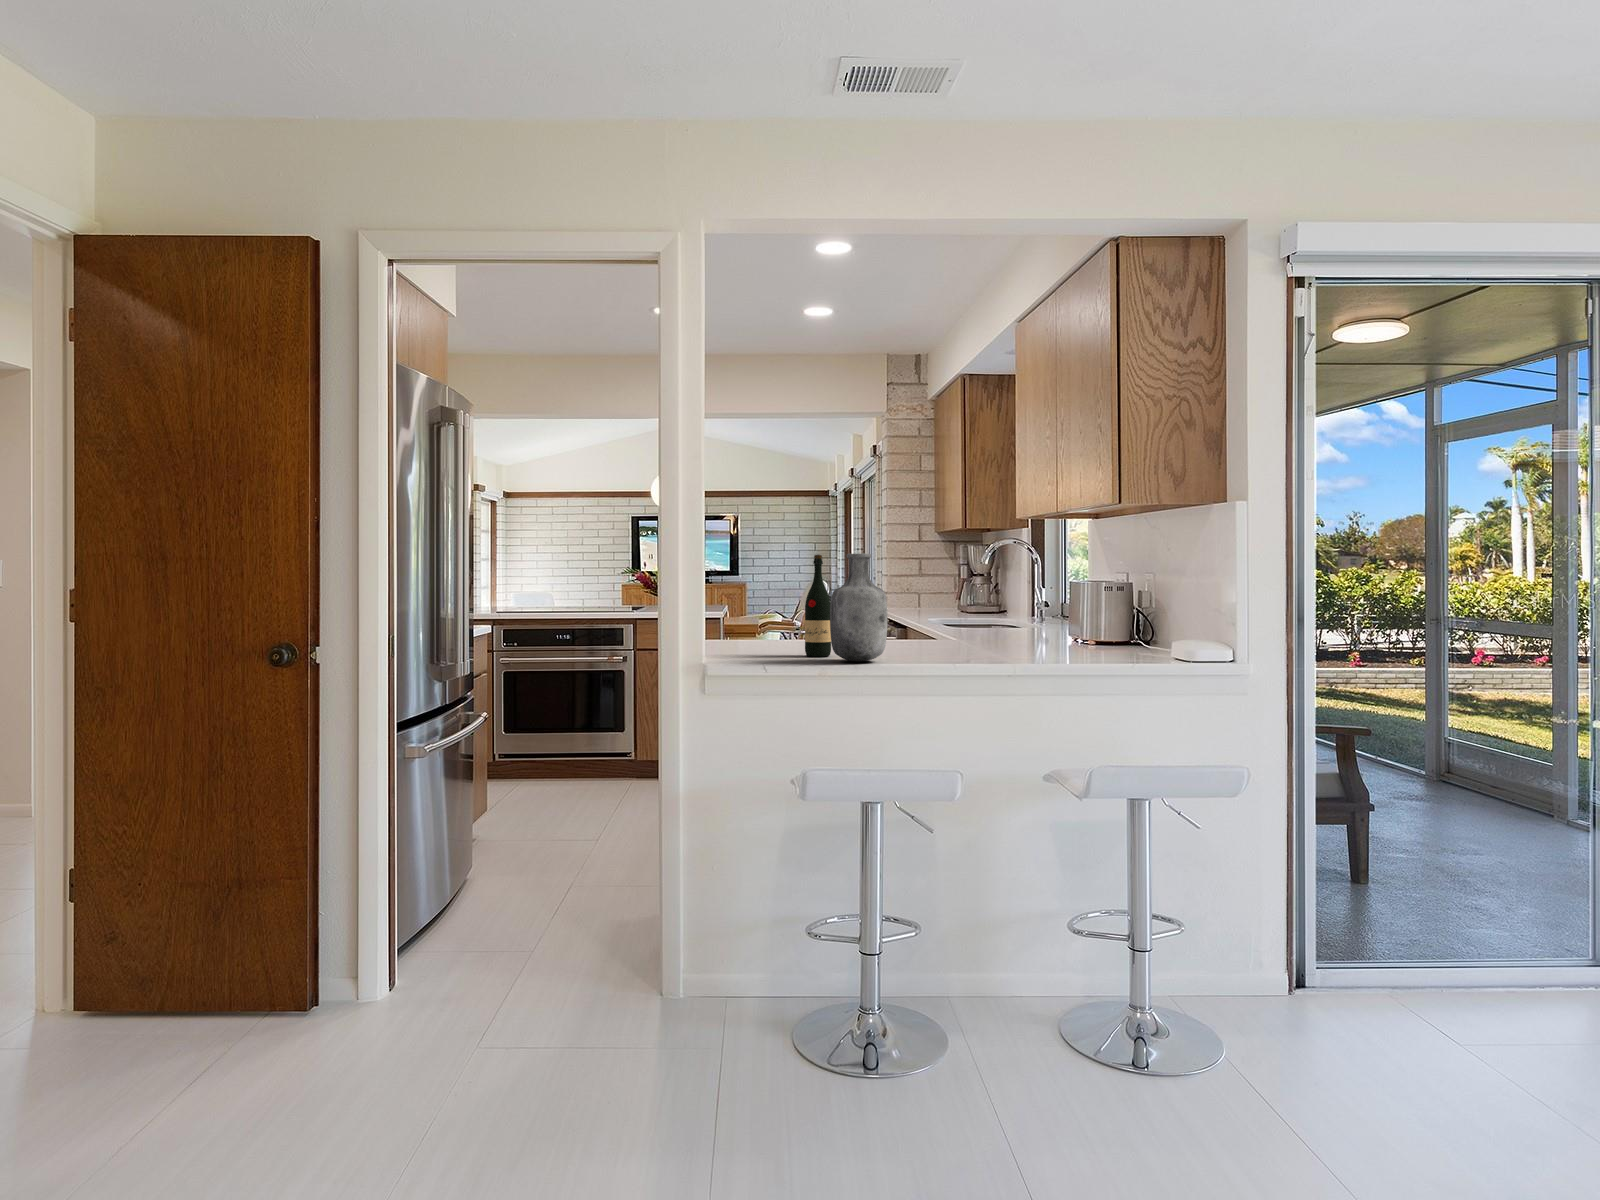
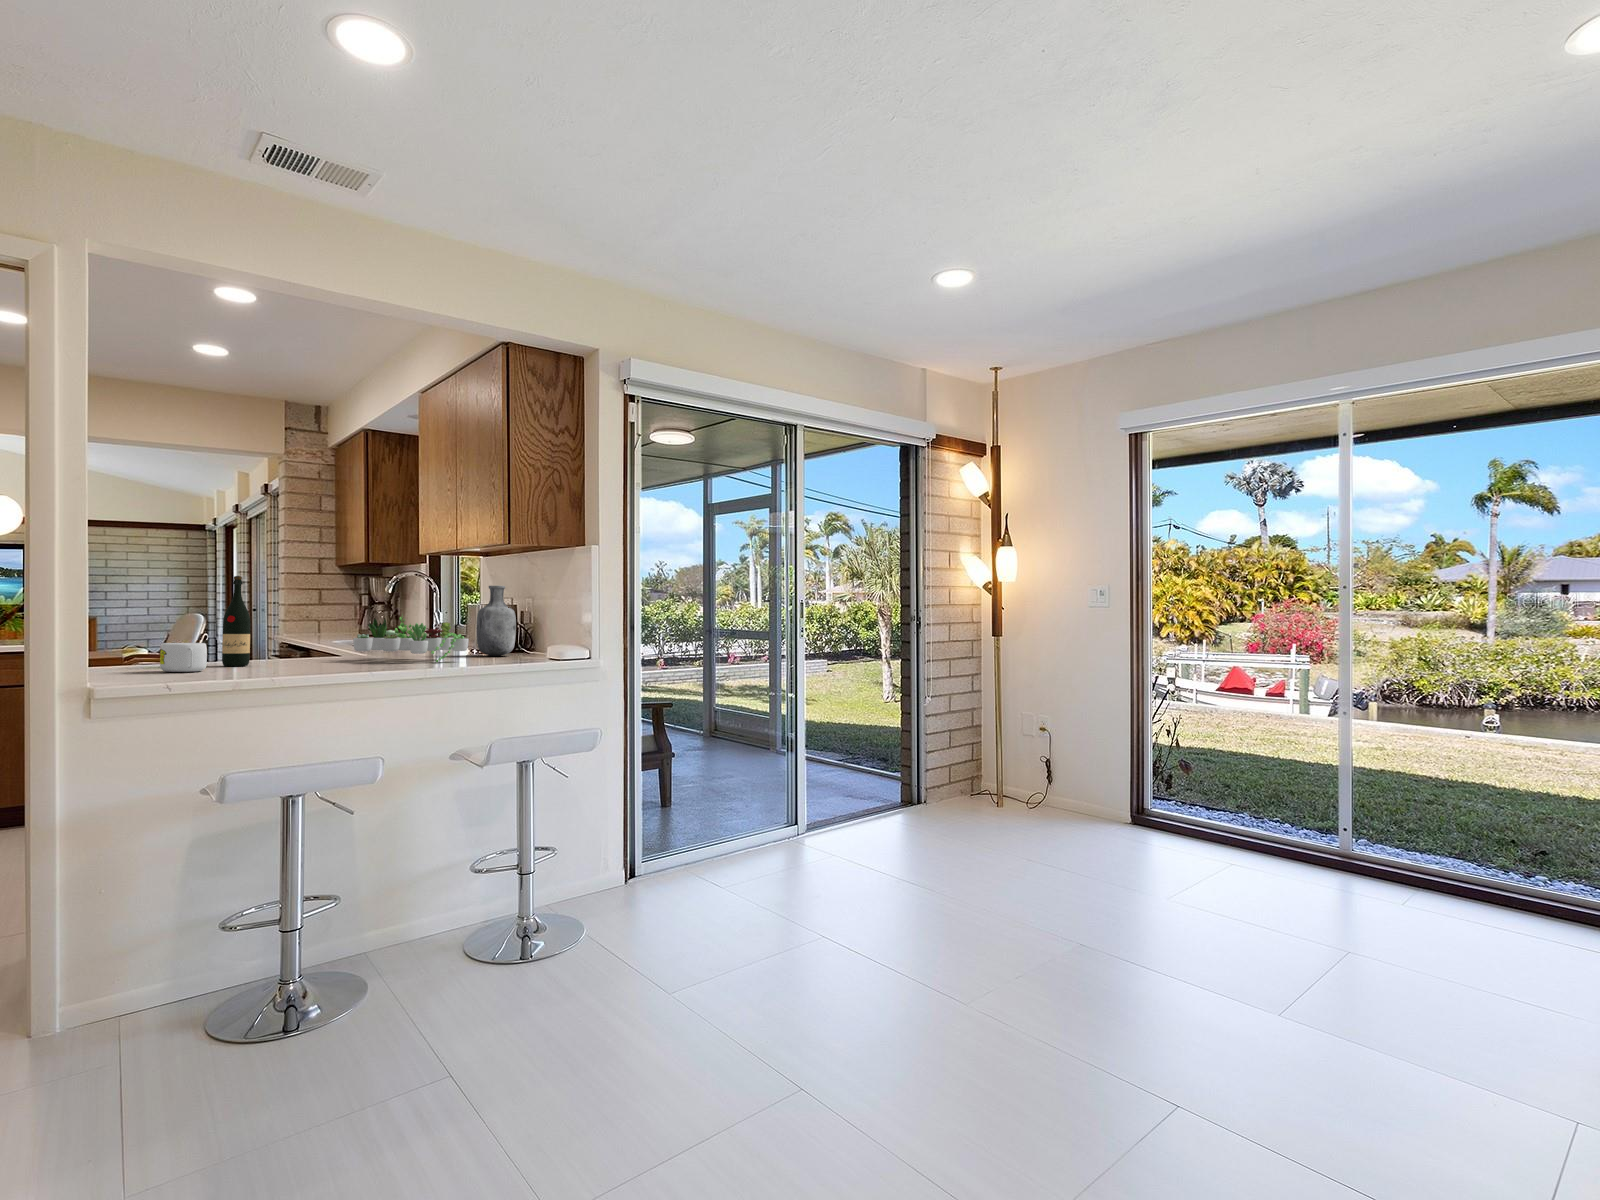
vase: present [830,554,887,661] -> present [476,586,516,656]
succulent plant: none [929,593,1073,656] -> present [353,617,469,662]
mug: none [744,631,786,664] -> present [160,643,207,672]

